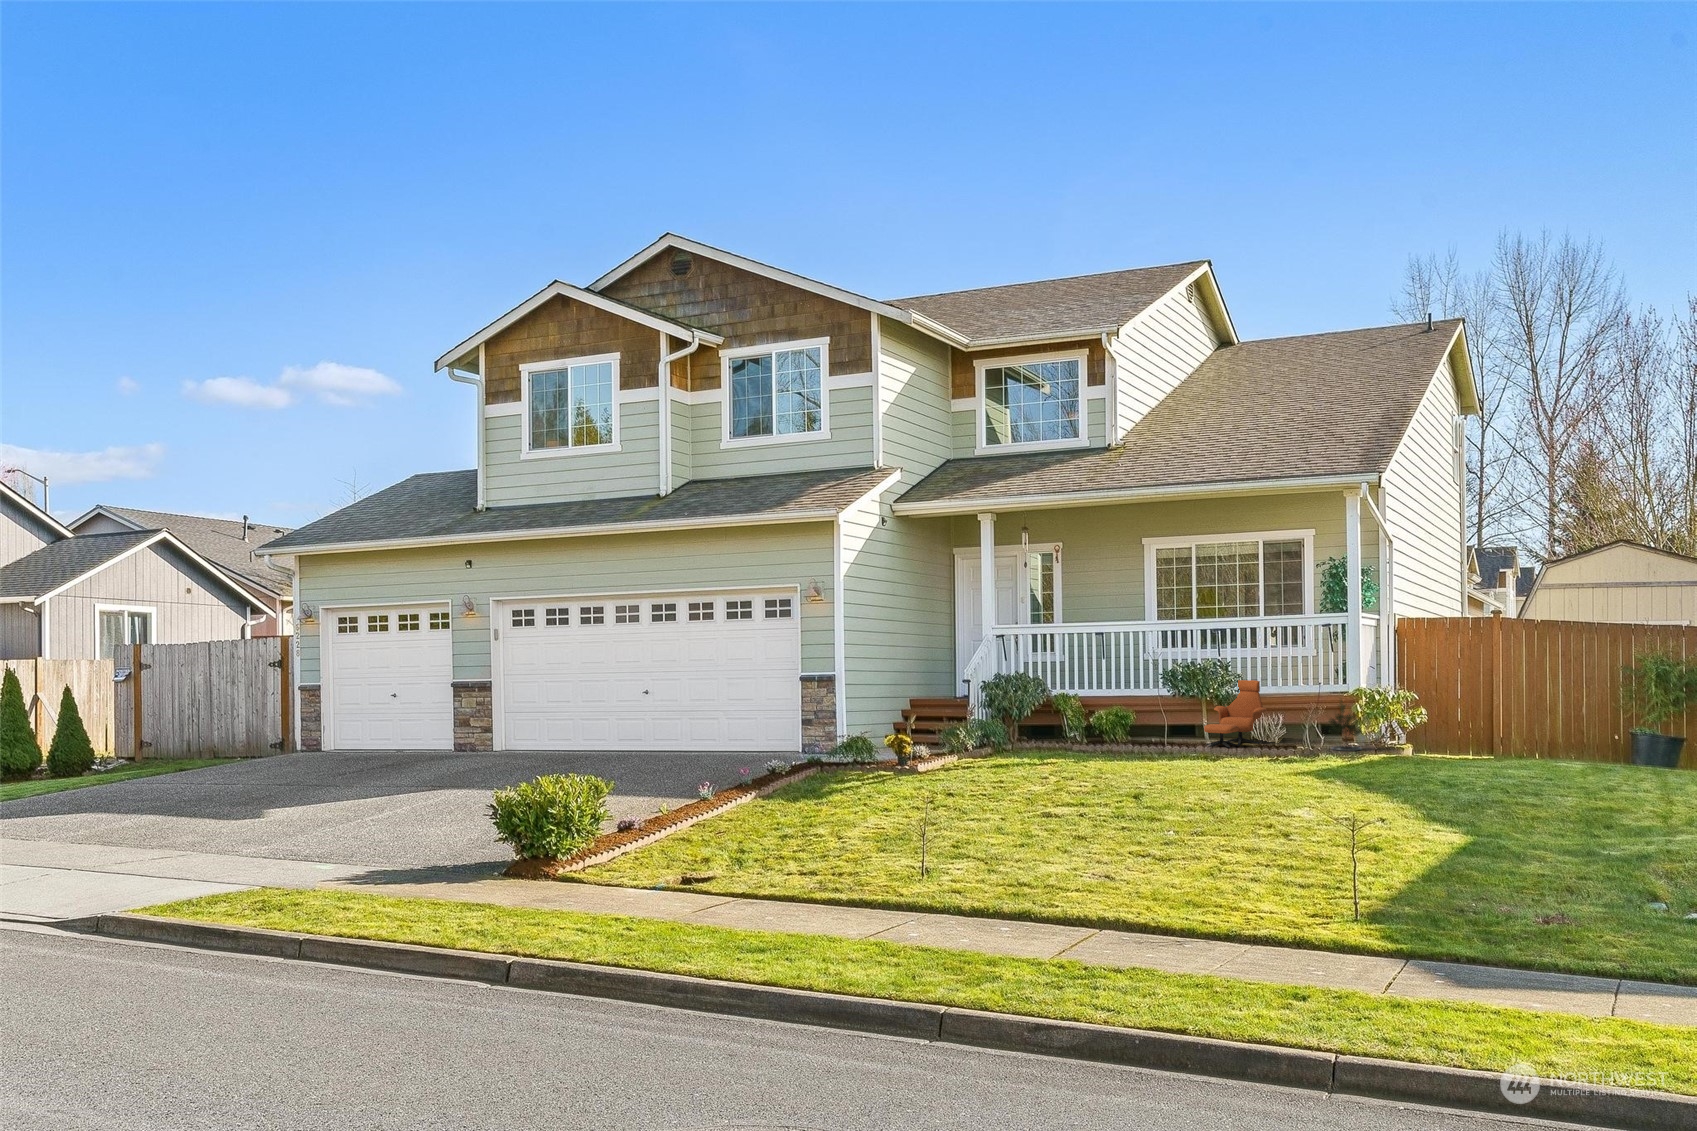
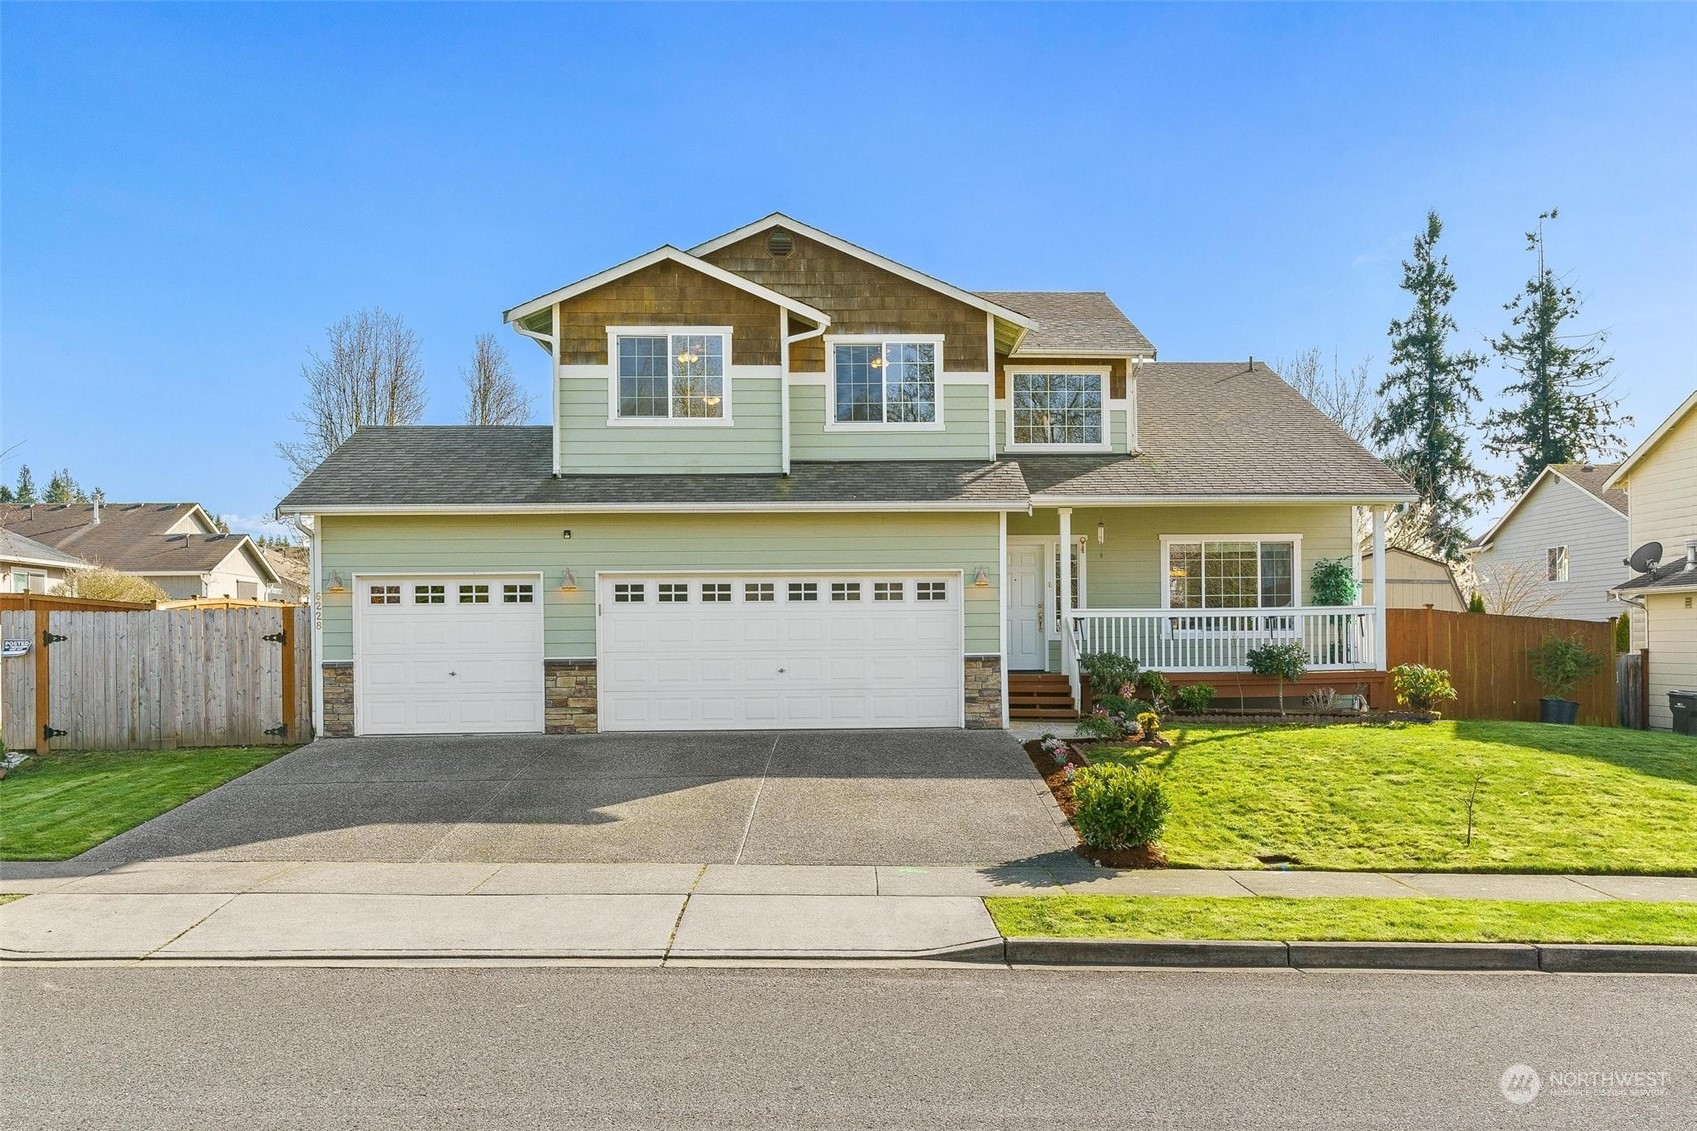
lounge chair: present [1204,680,1267,747] -> none [1292,661,1342,720]

